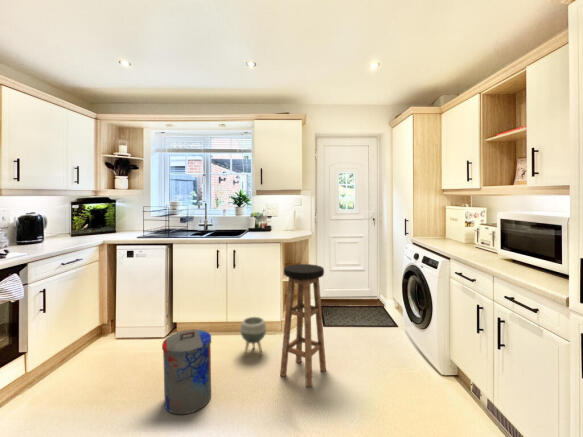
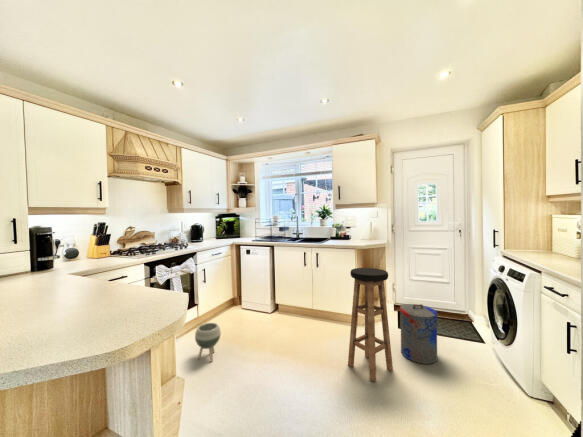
planter: present [240,317,266,355] -> present [195,323,221,361]
trash can: present [162,330,211,414] -> present [400,304,438,364]

